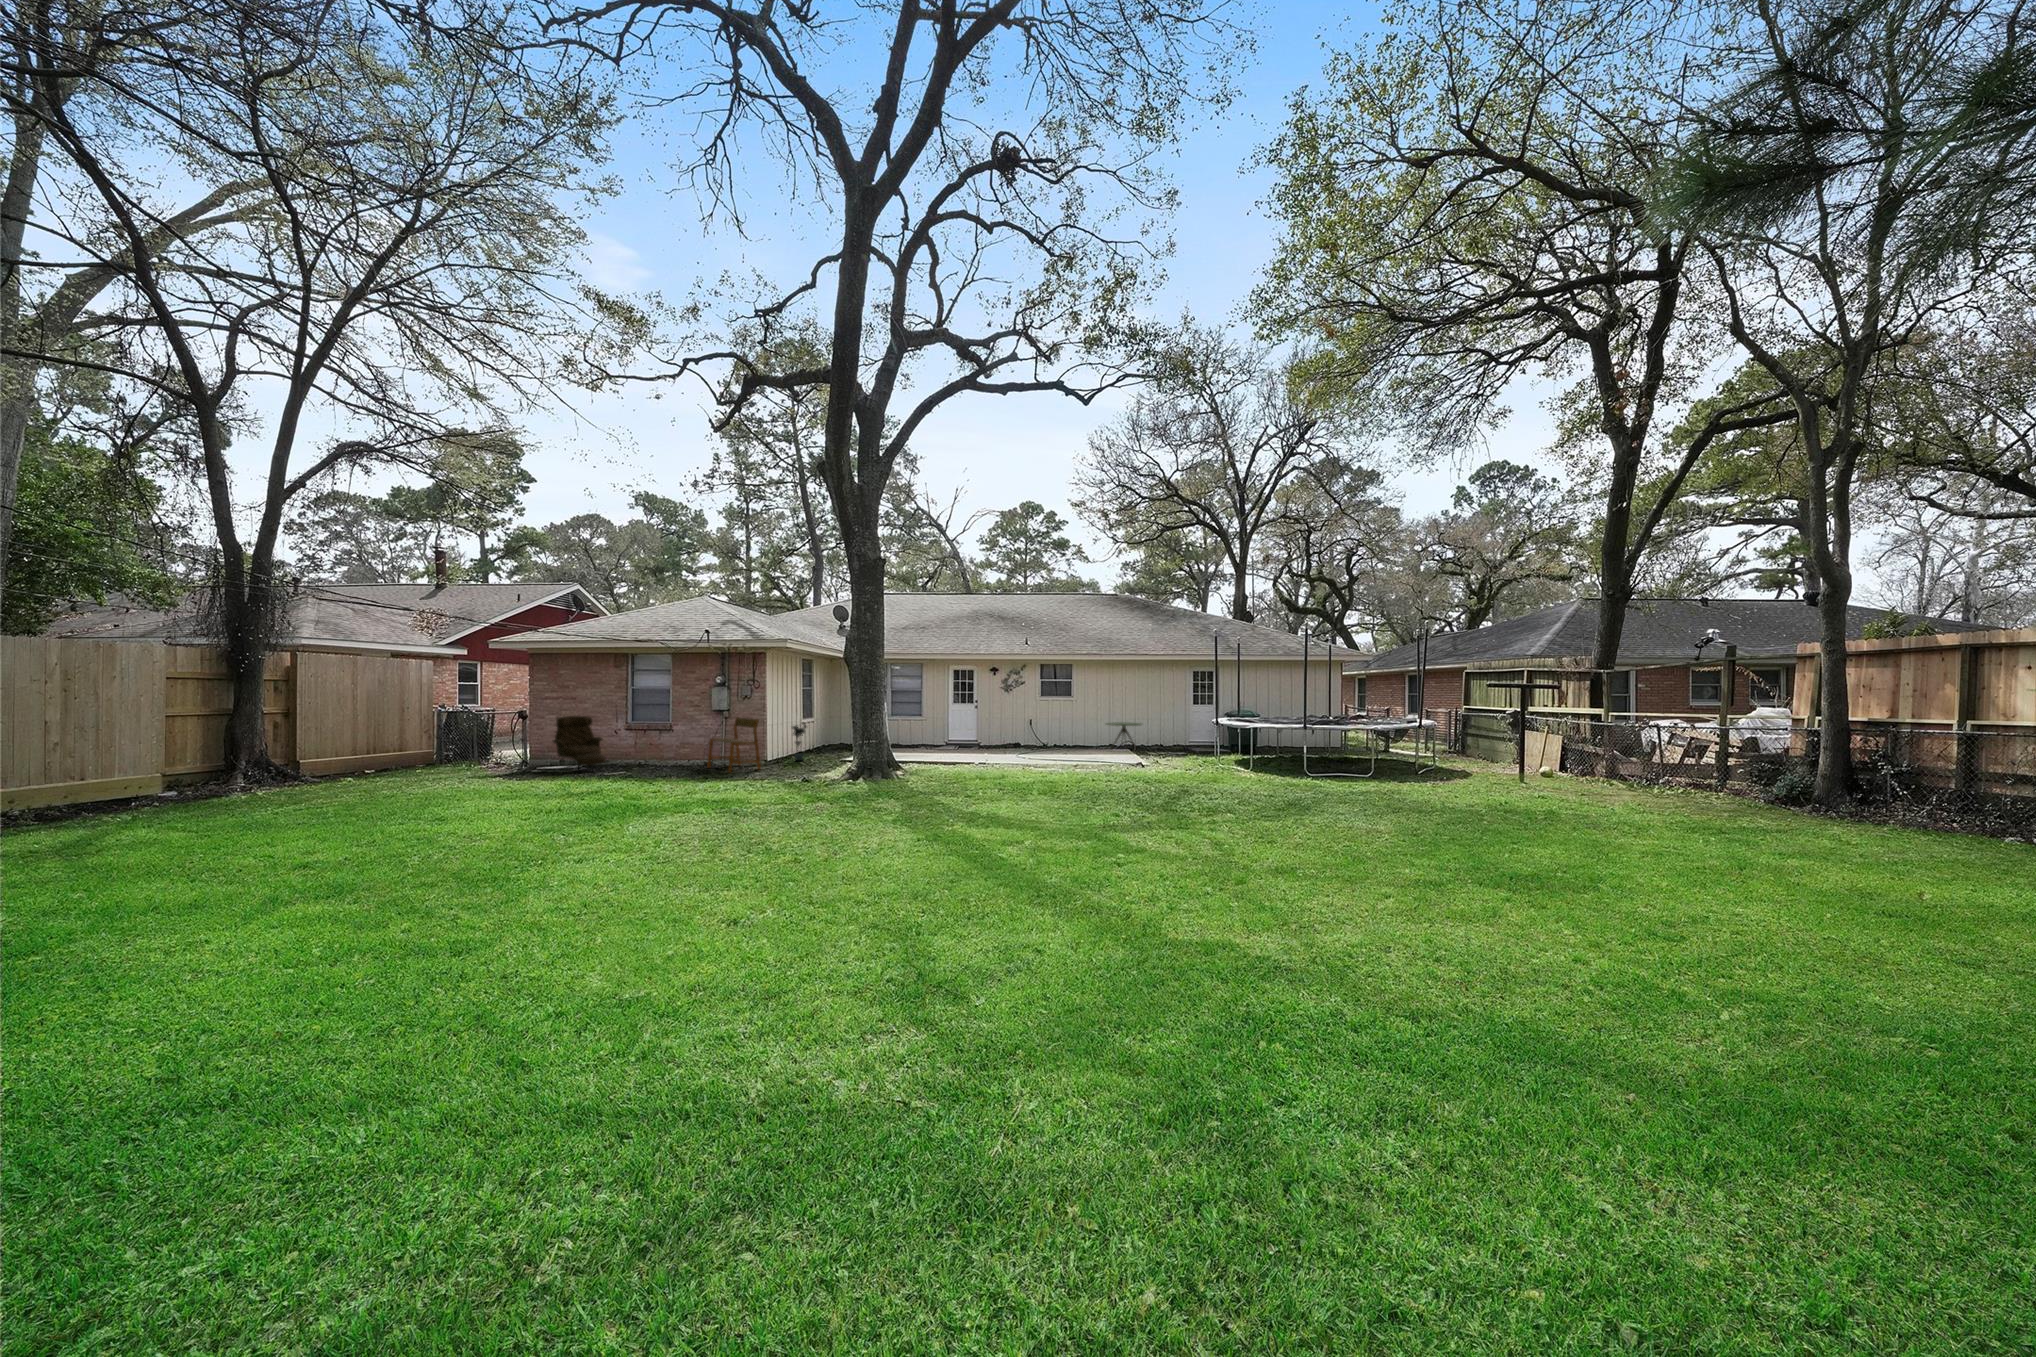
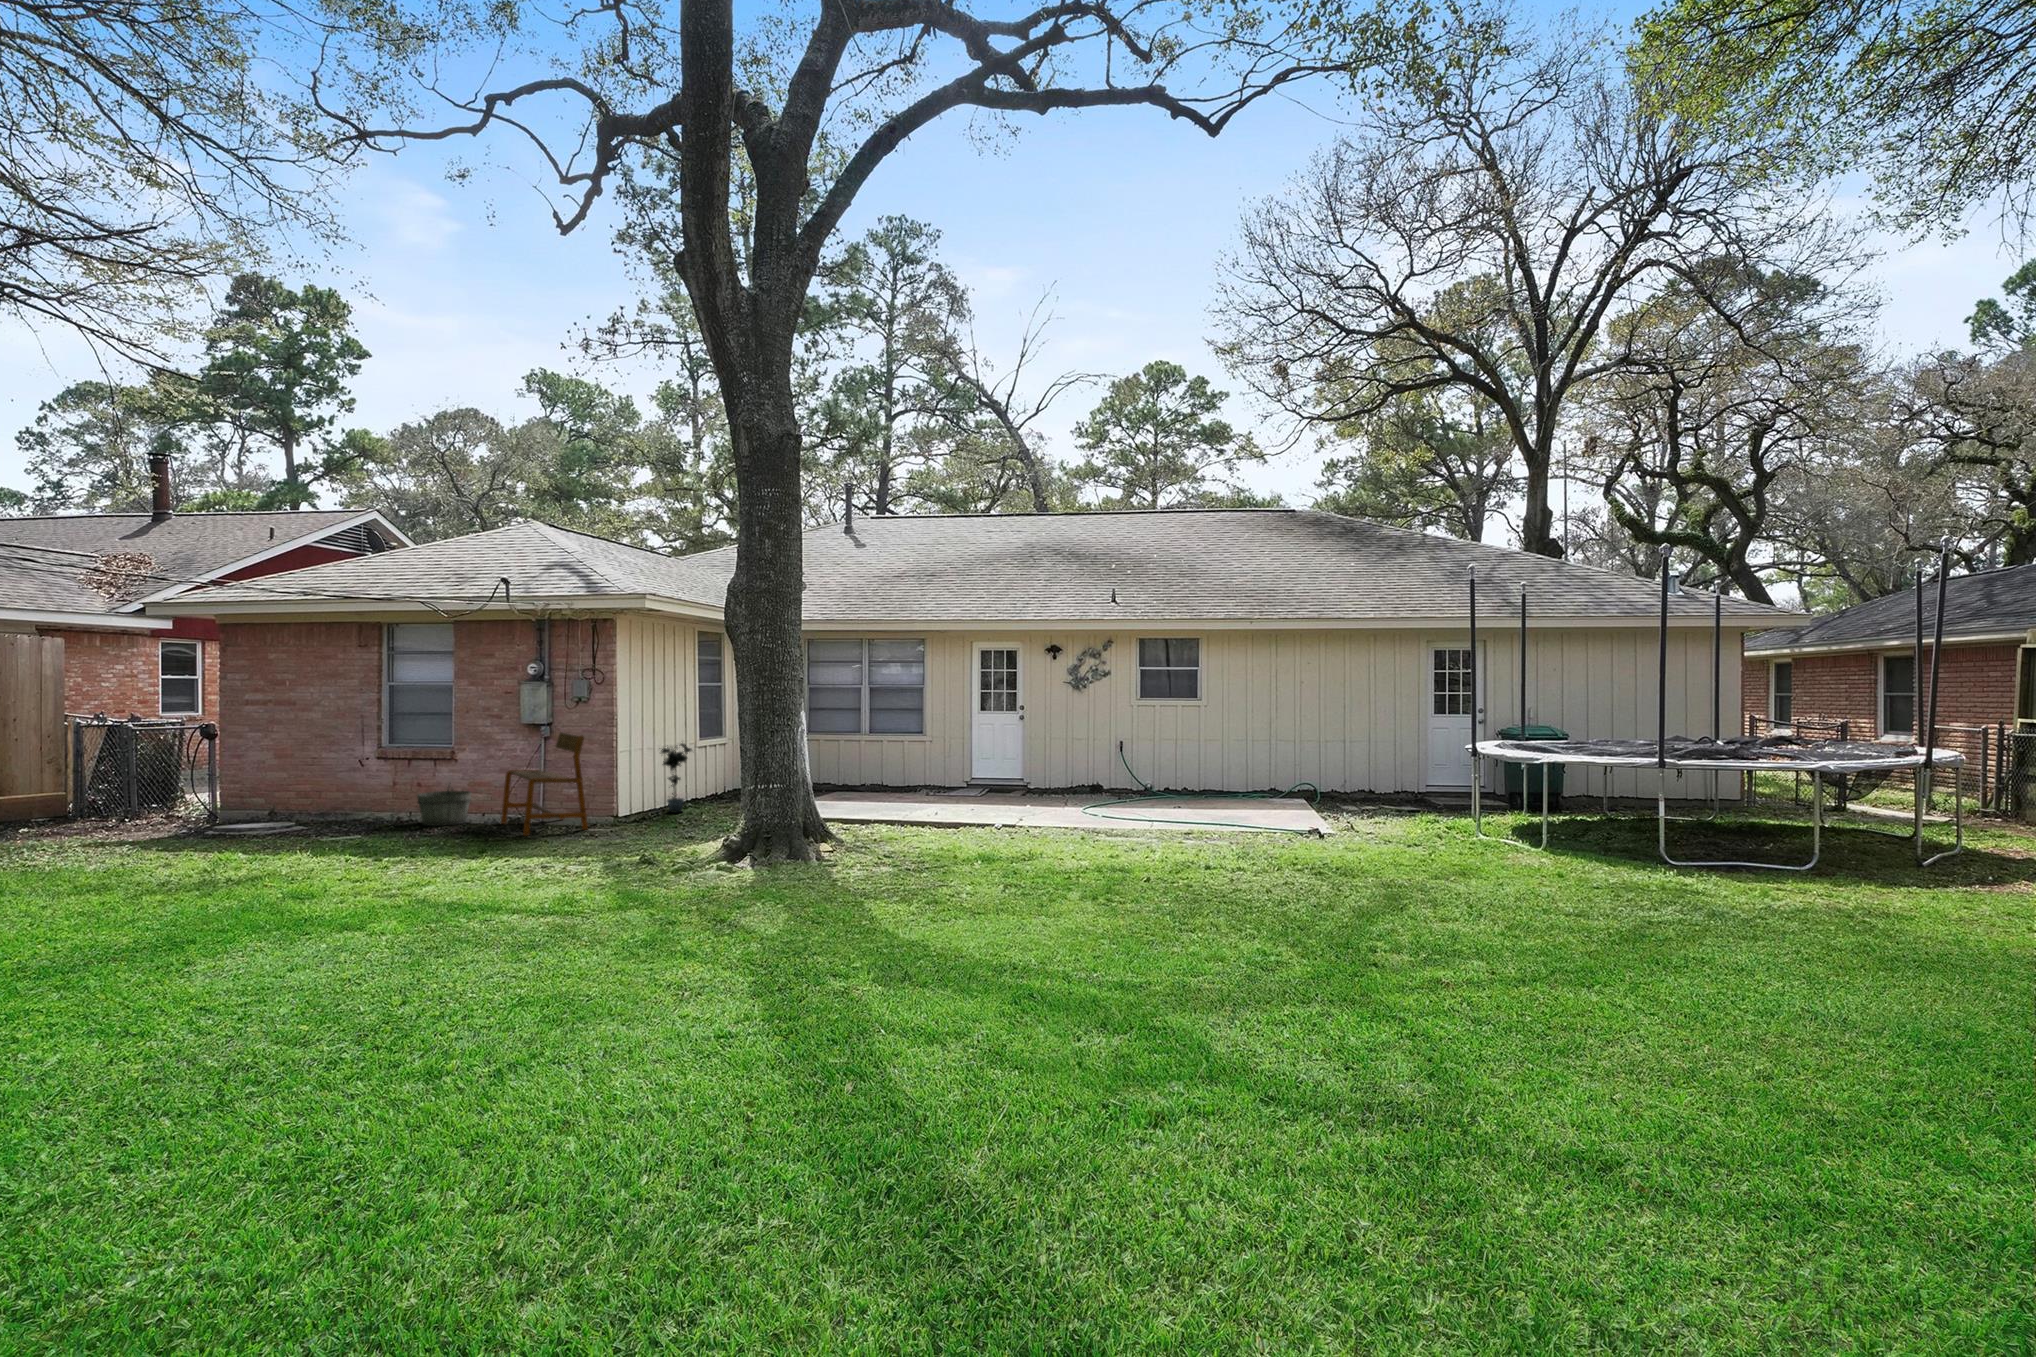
lounge chair: present [553,716,606,772] -> none [244,725,335,828]
round table: present [1107,722,1141,744] -> none [1258,749,1334,805]
wooden bucket: none [659,746,689,770] -> present [417,789,471,826]

